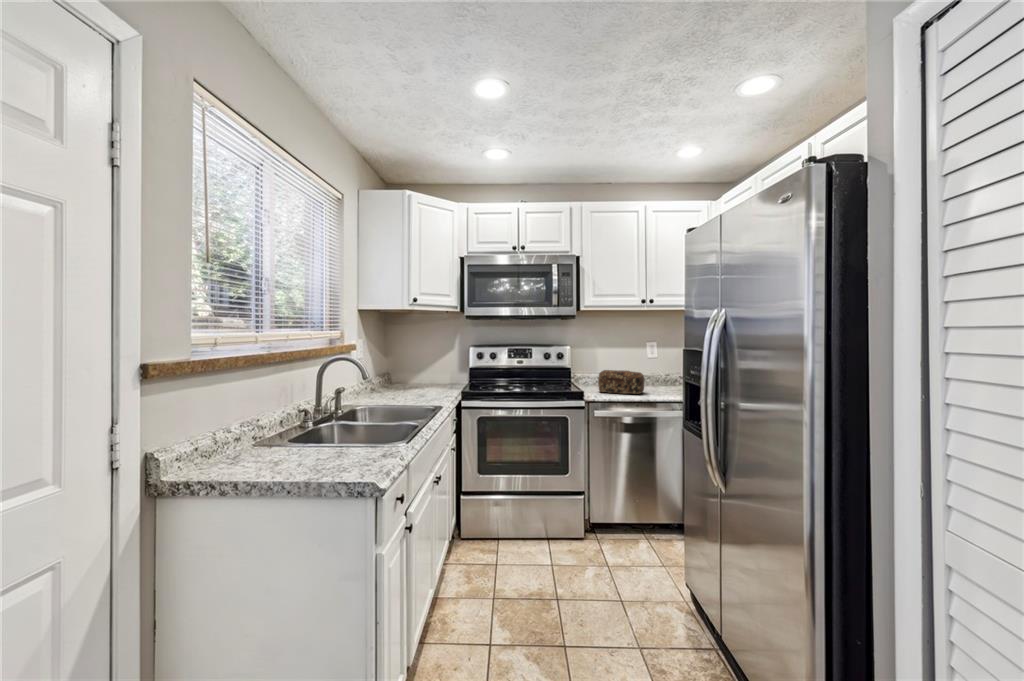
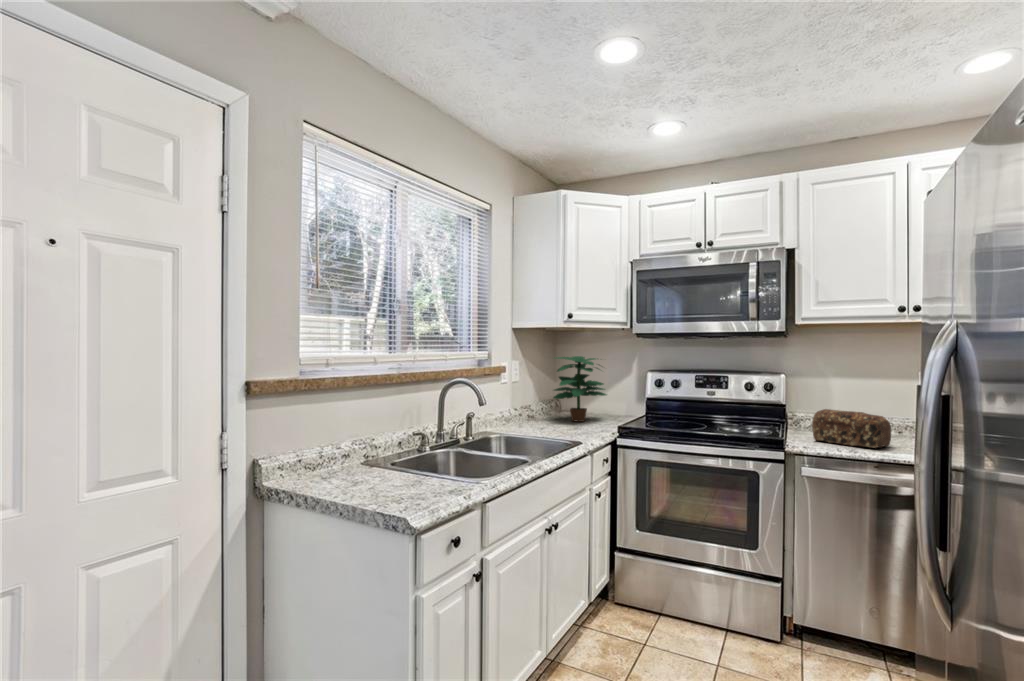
potted plant: none [396,336,444,392] -> present [553,356,607,422]

